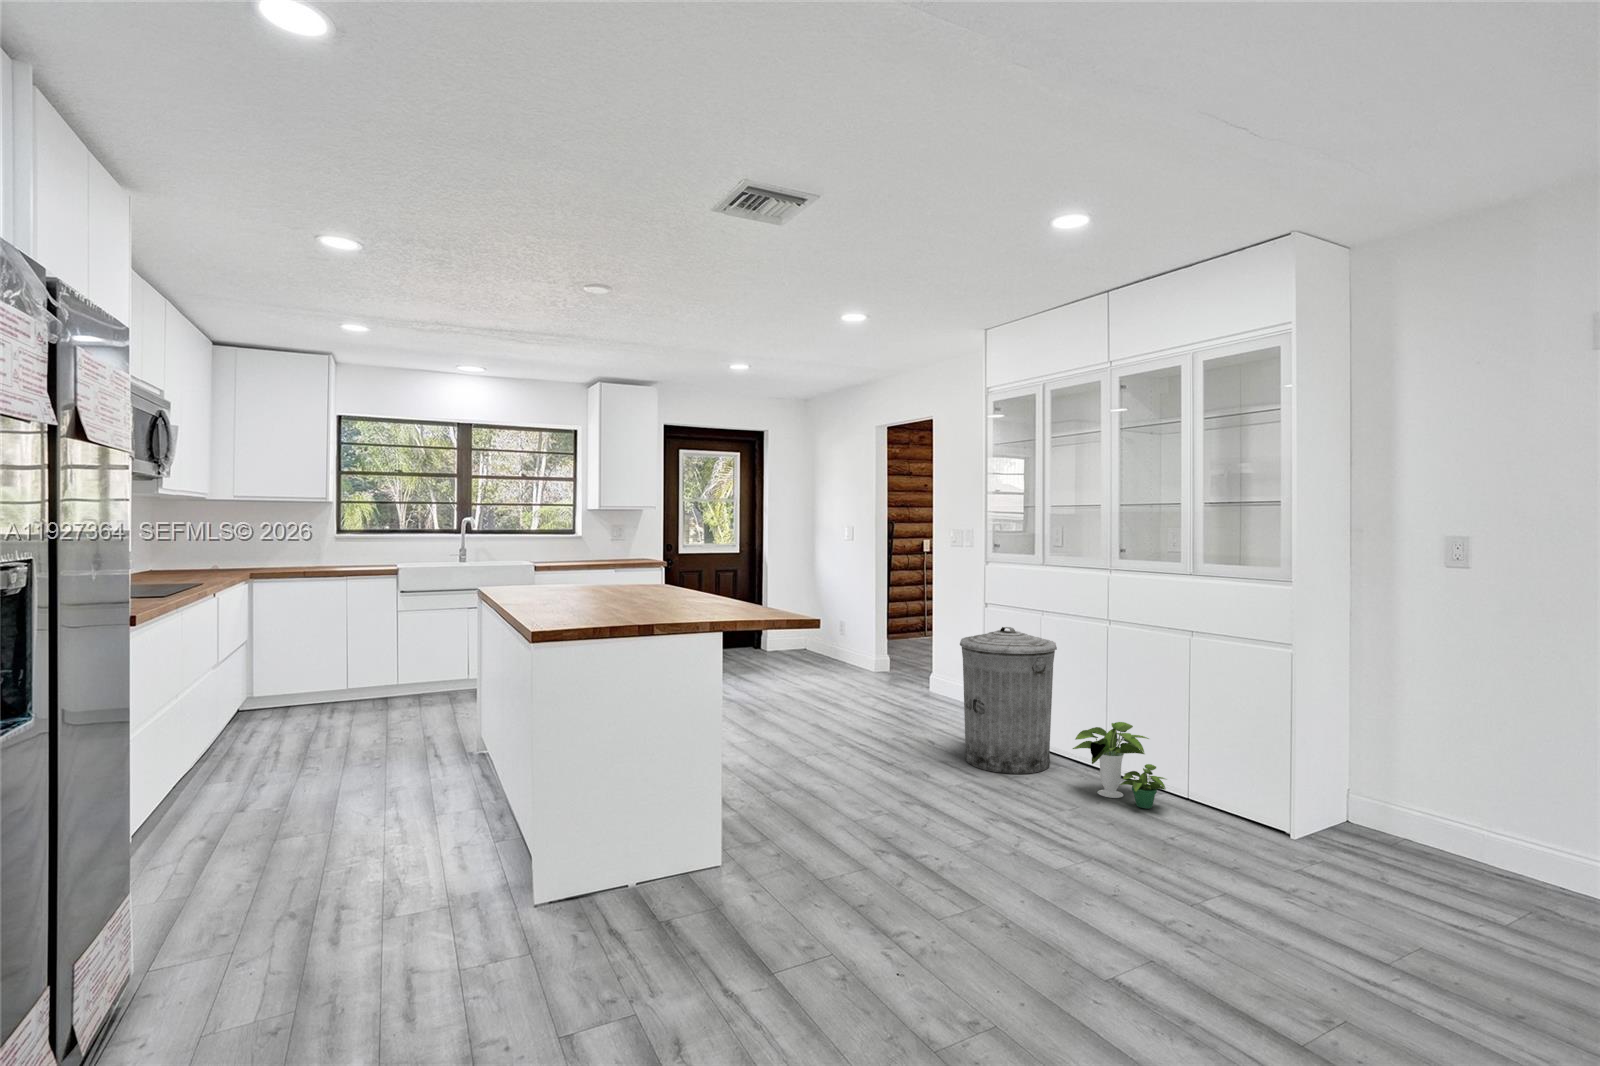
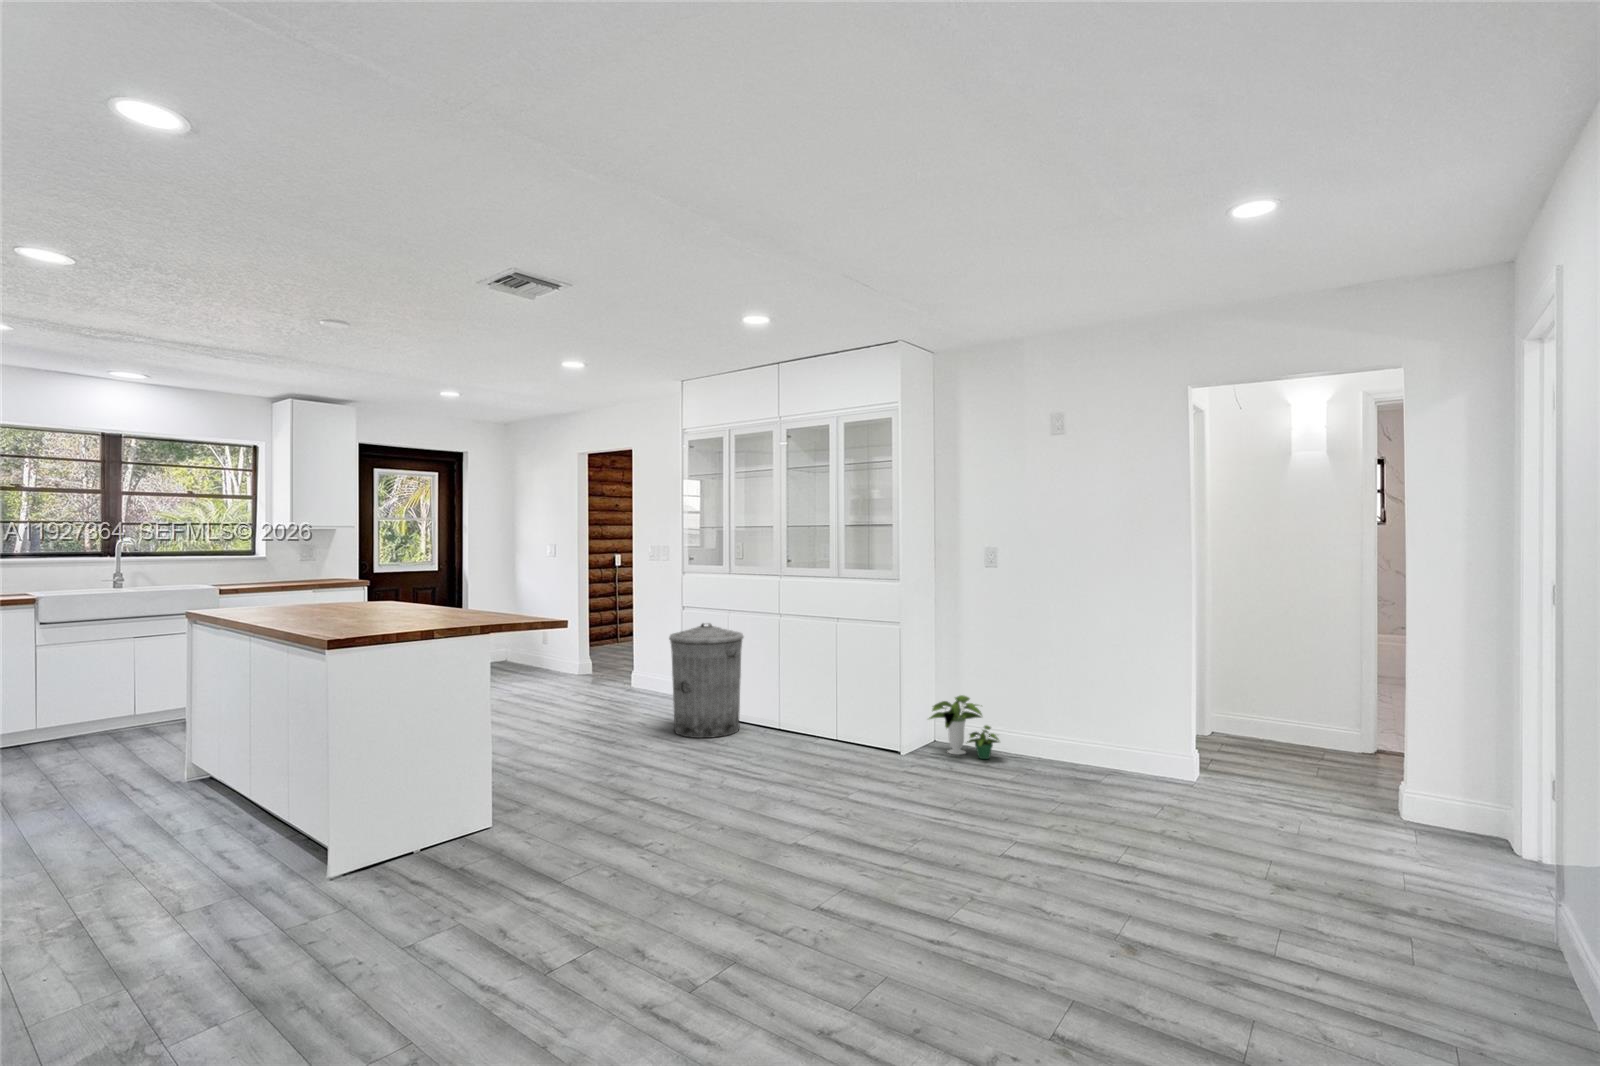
potted plant: present [1073,722,1165,809] -> present [929,695,999,759]

